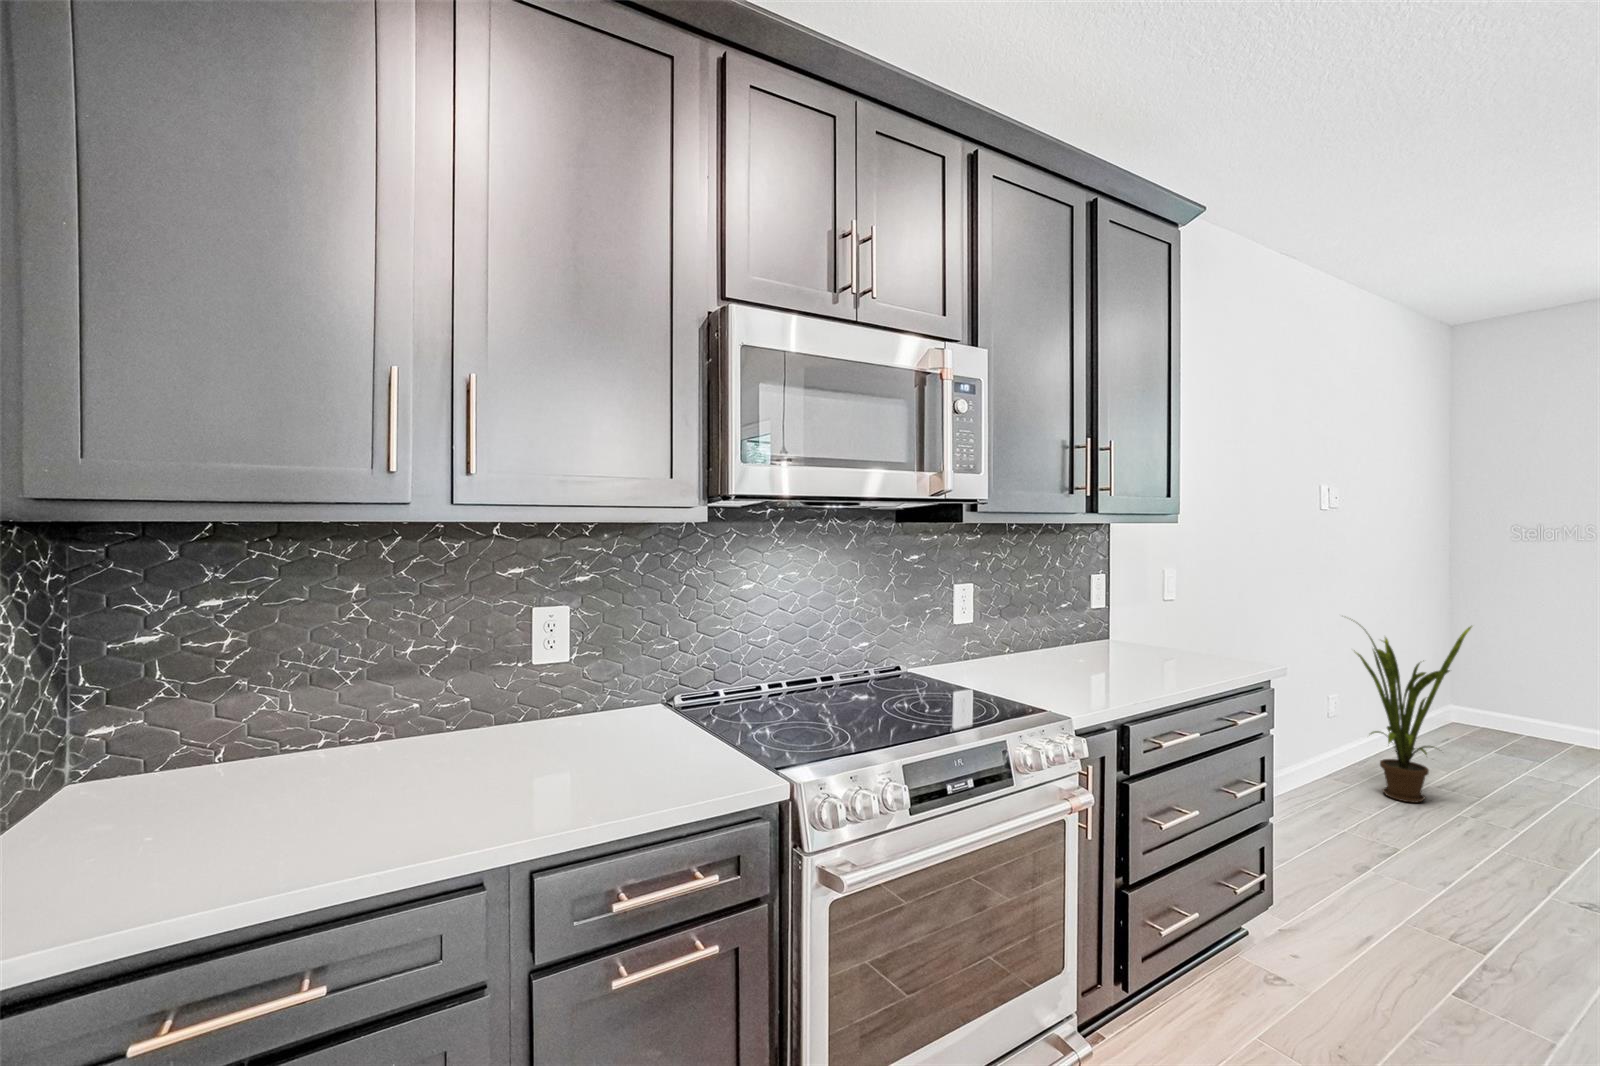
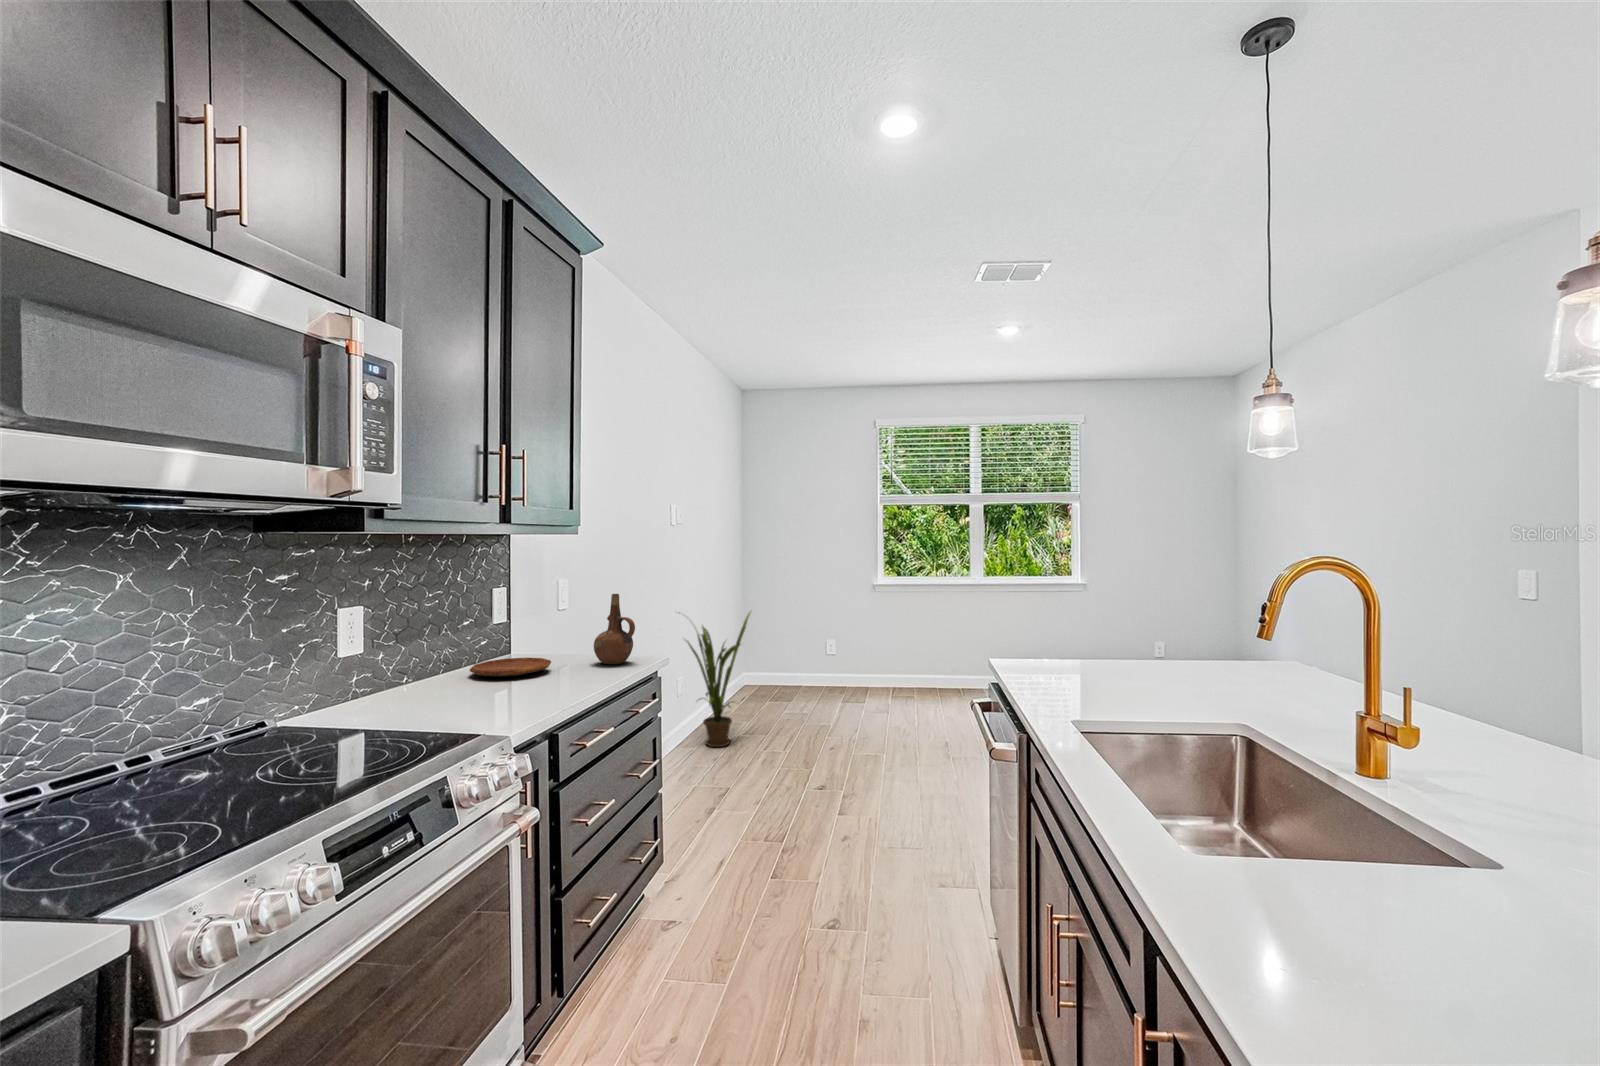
ceramic pitcher: none [1192,590,1243,669] -> present [594,594,635,664]
tray: none [1061,644,1142,662] -> present [470,658,551,677]

